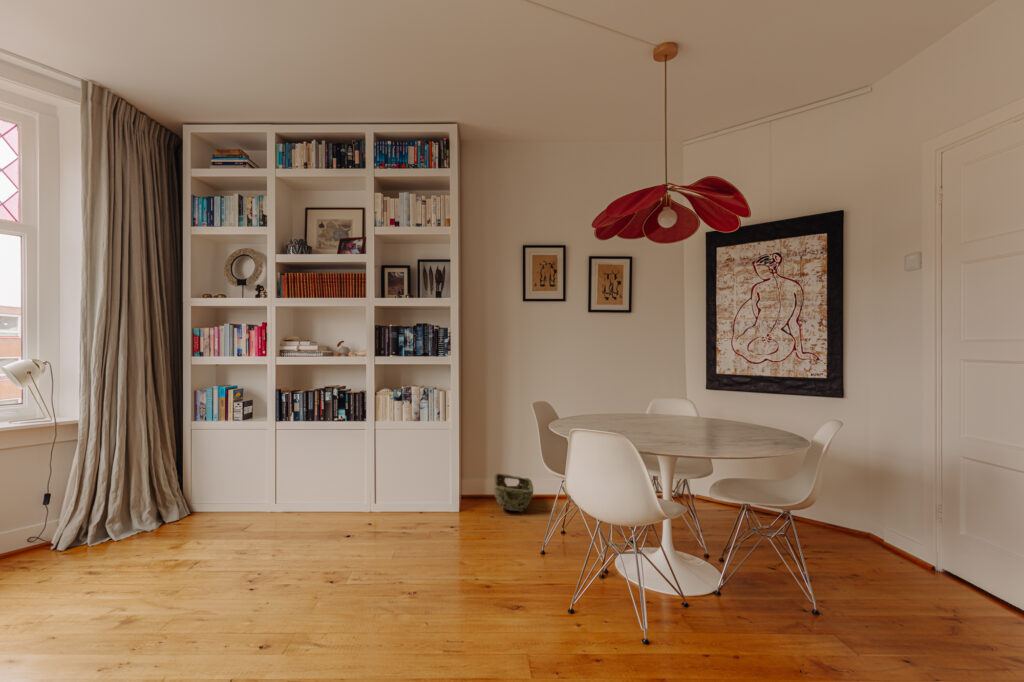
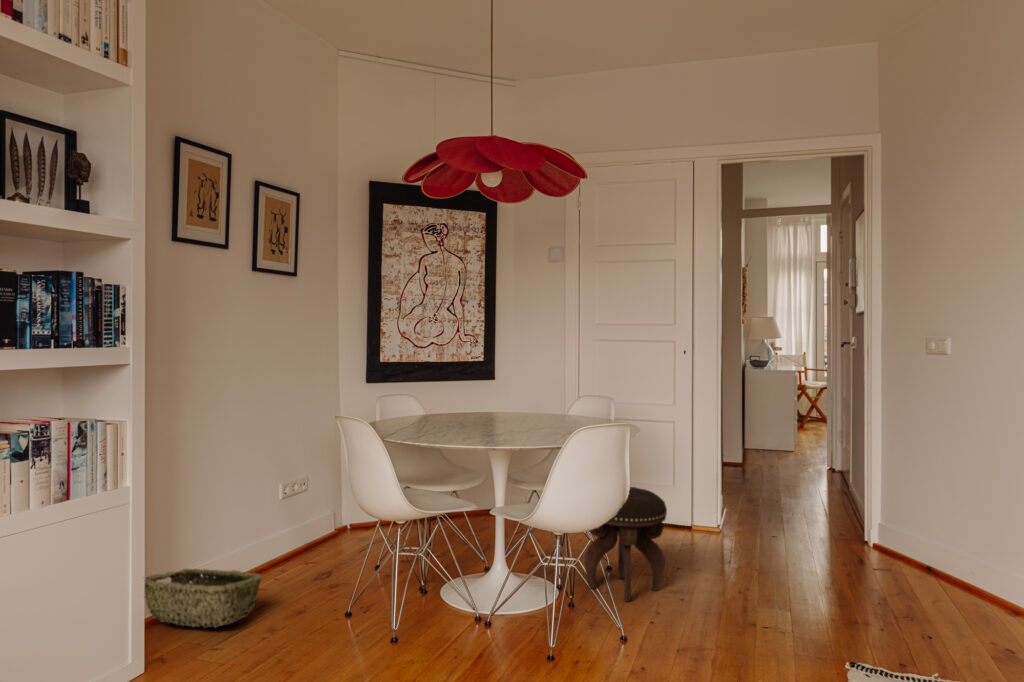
footstool: none [684,512,779,651] -> present [585,487,667,602]

